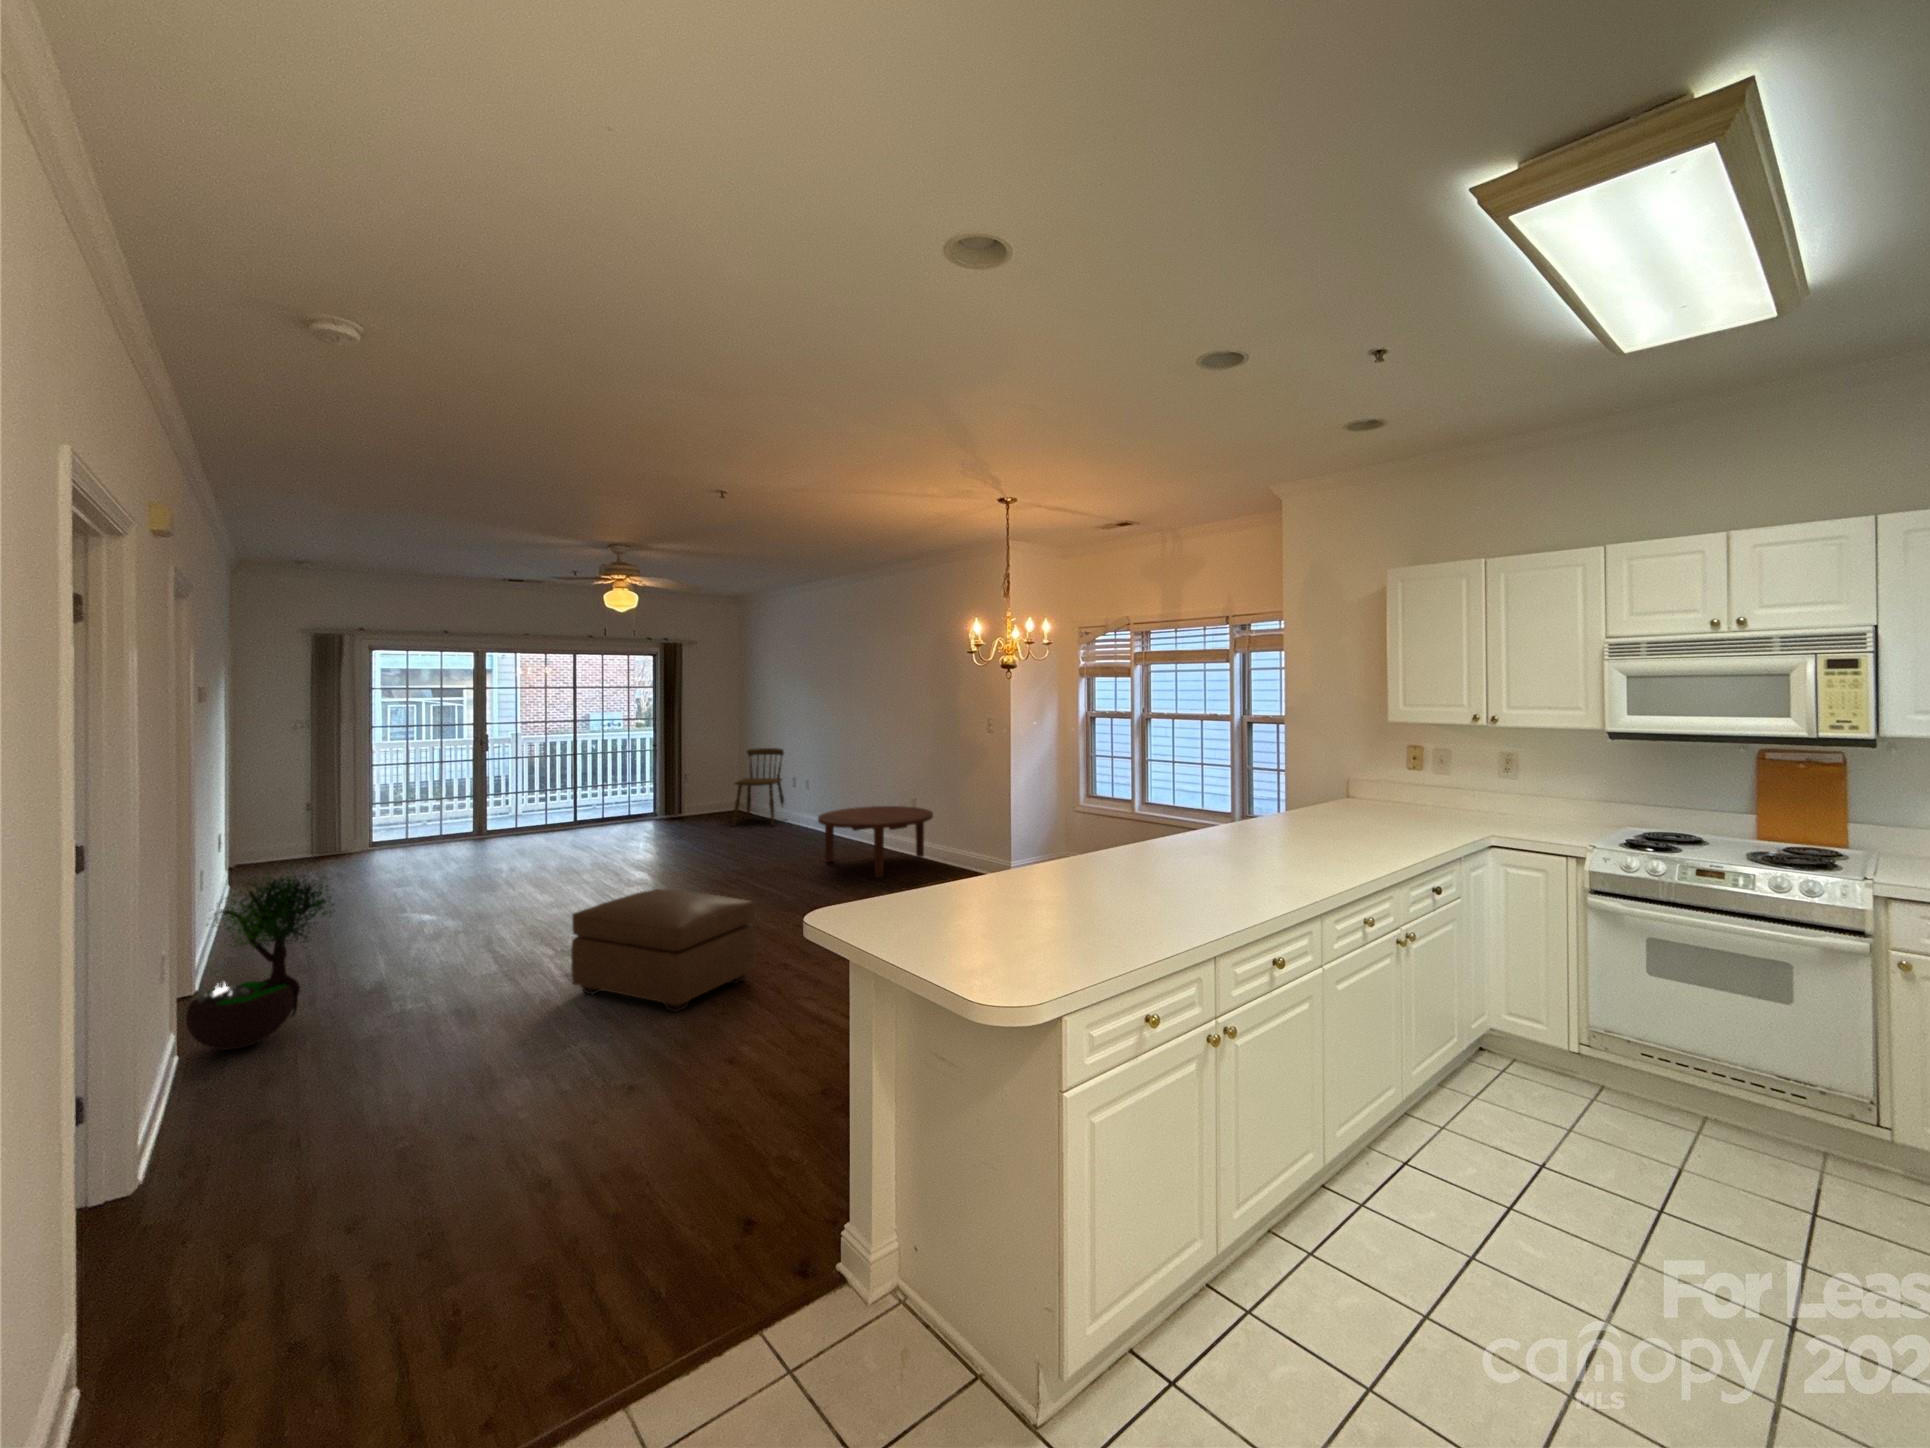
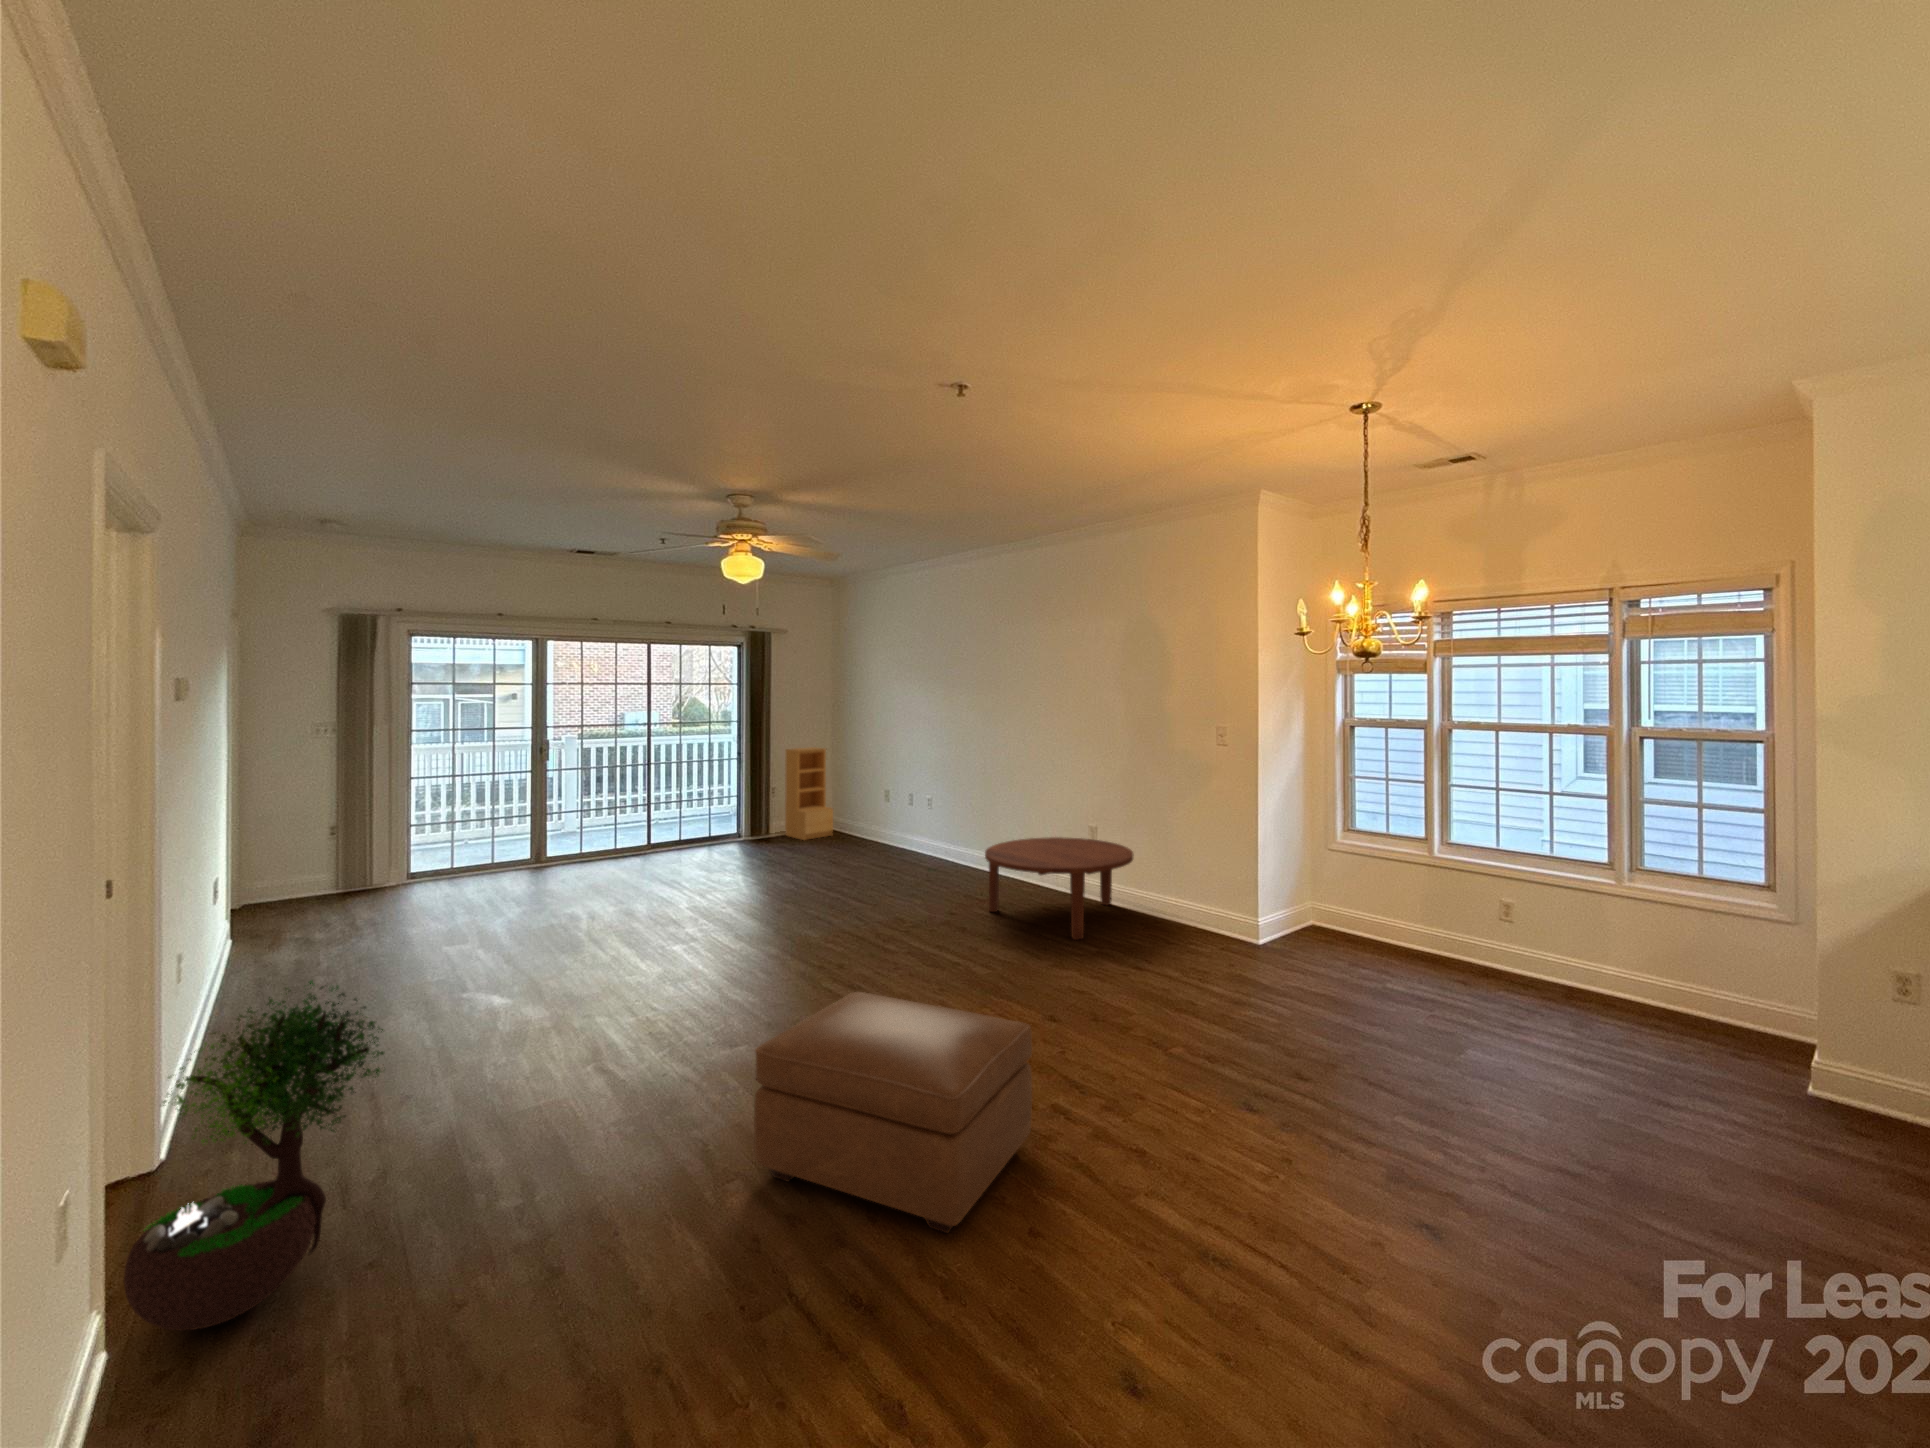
bookshelf: none [695,741,736,818] -> present [785,747,833,840]
dining chair: present [733,748,784,826] -> none [838,757,899,854]

